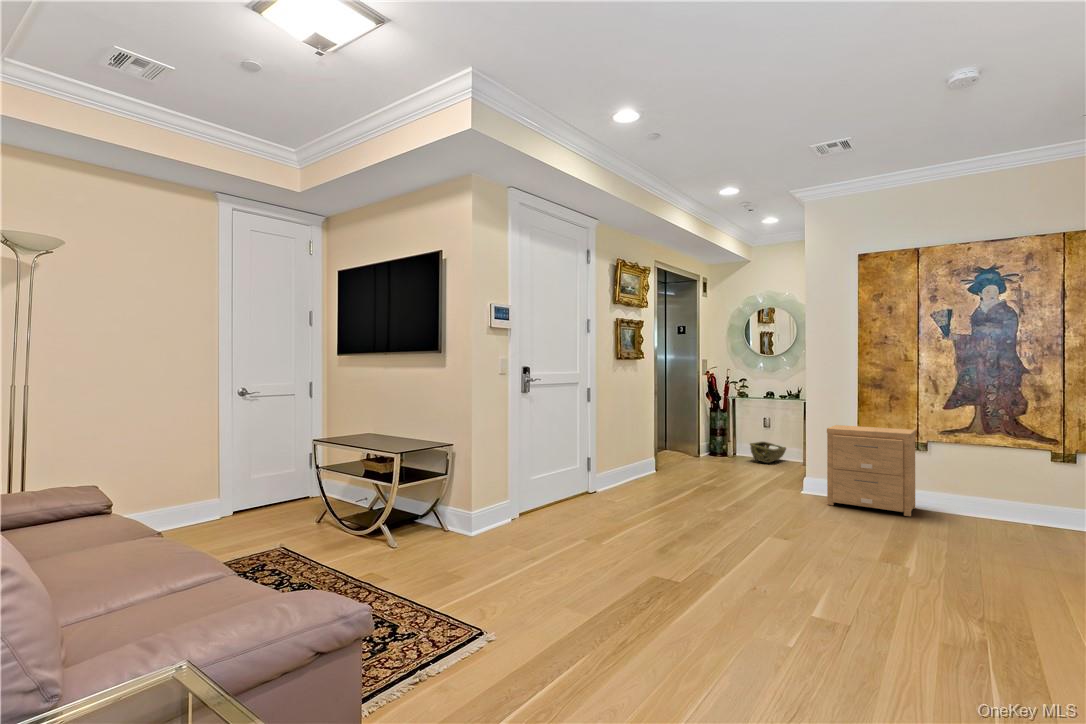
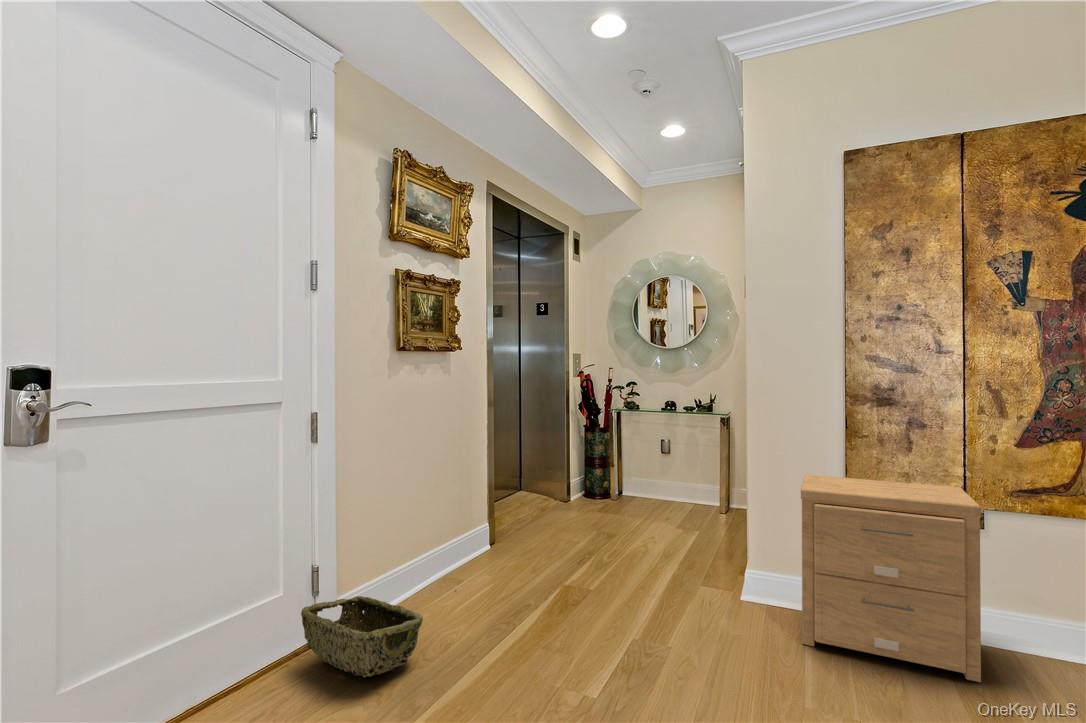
woven basket: present [750,442,786,463] -> present [301,596,423,677]

